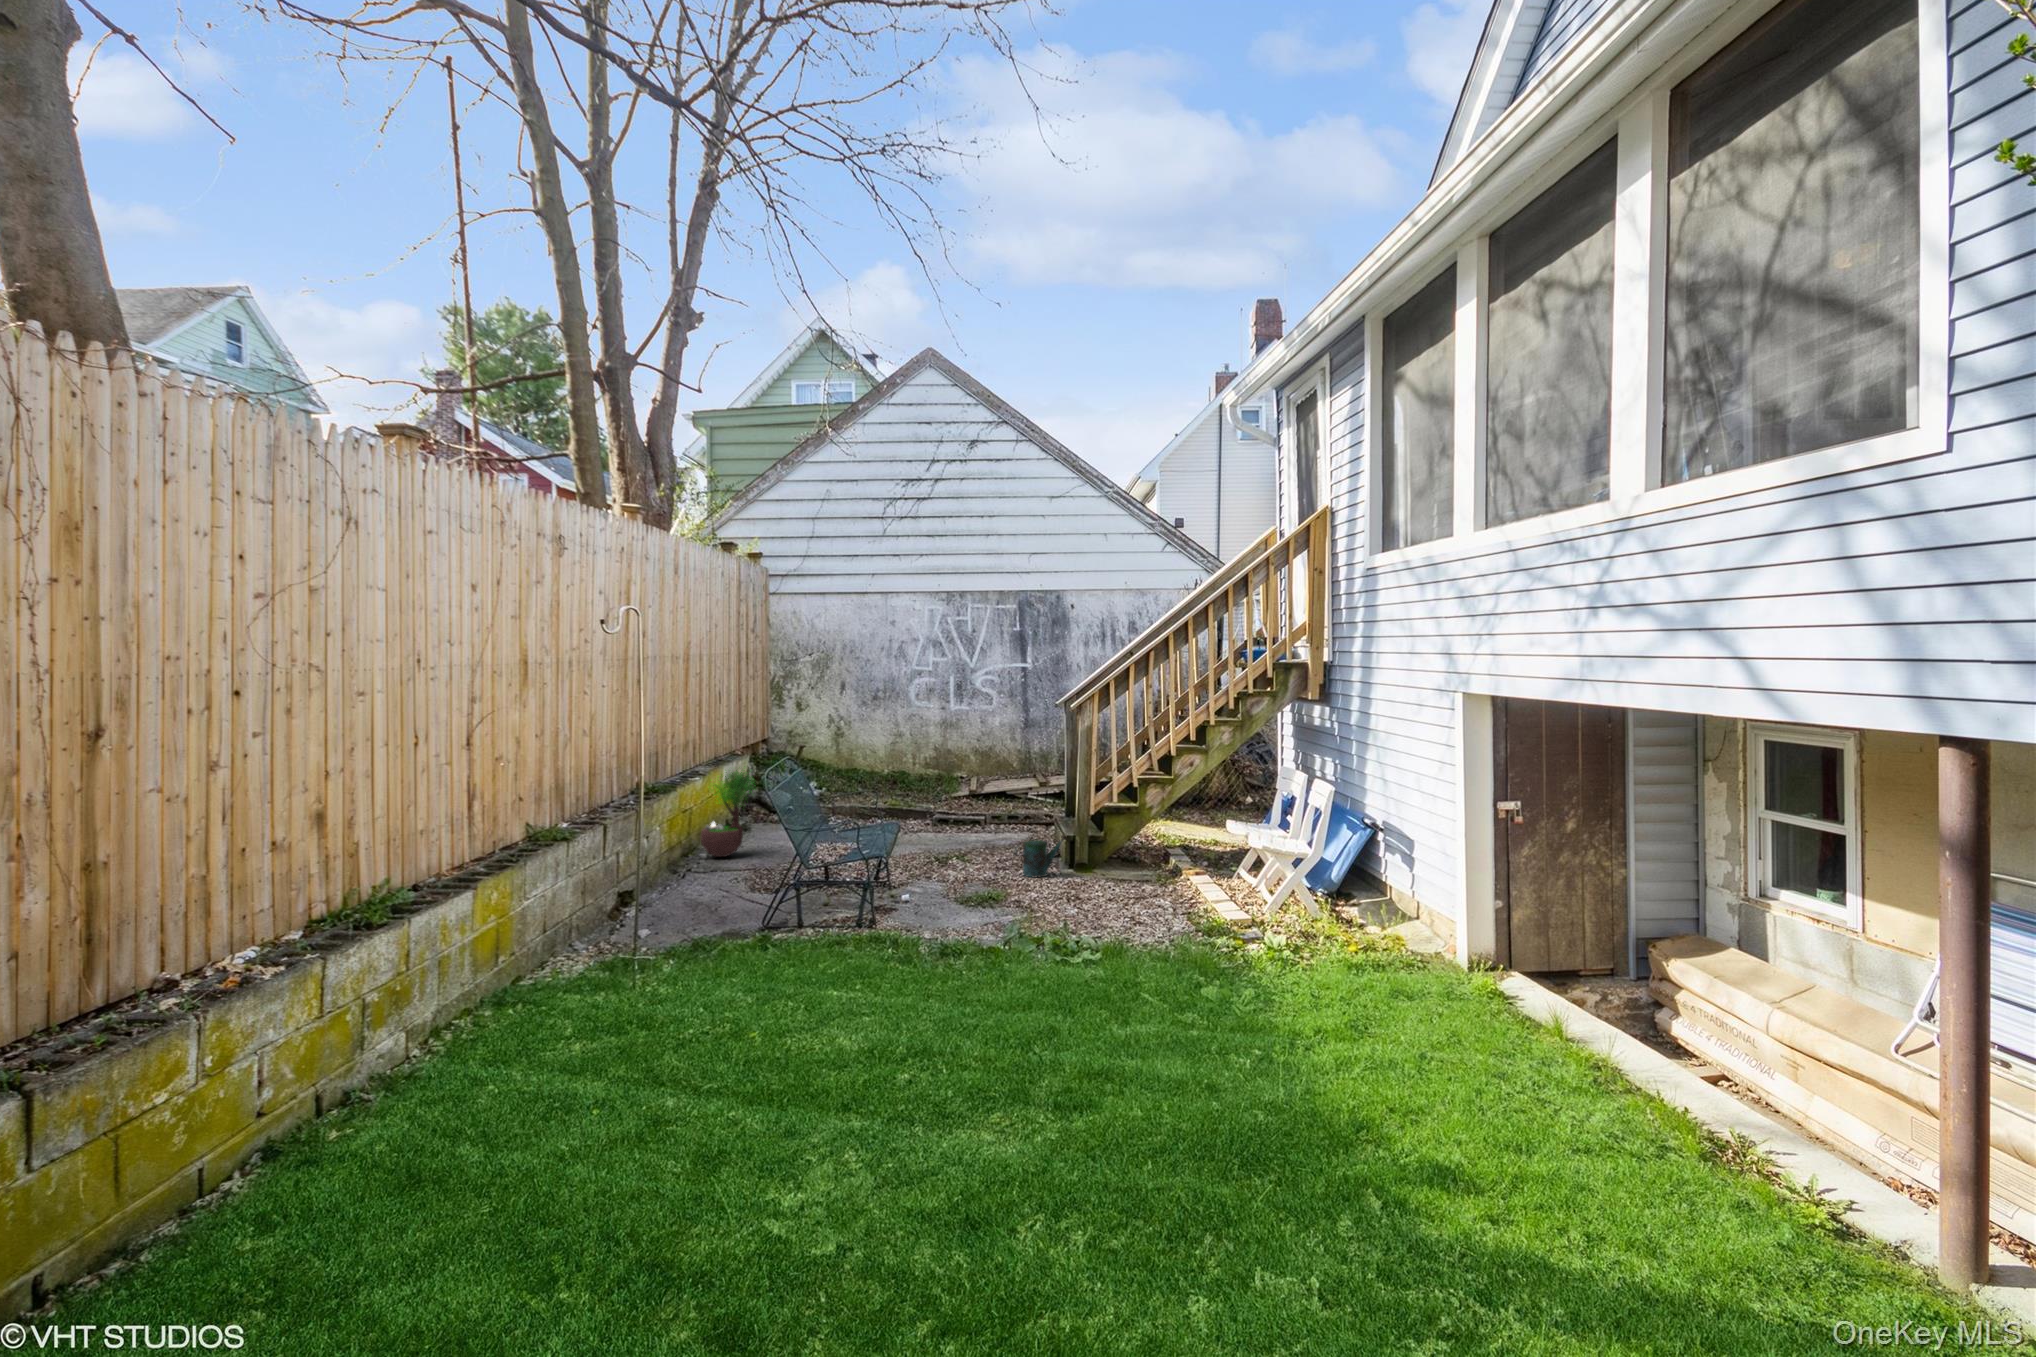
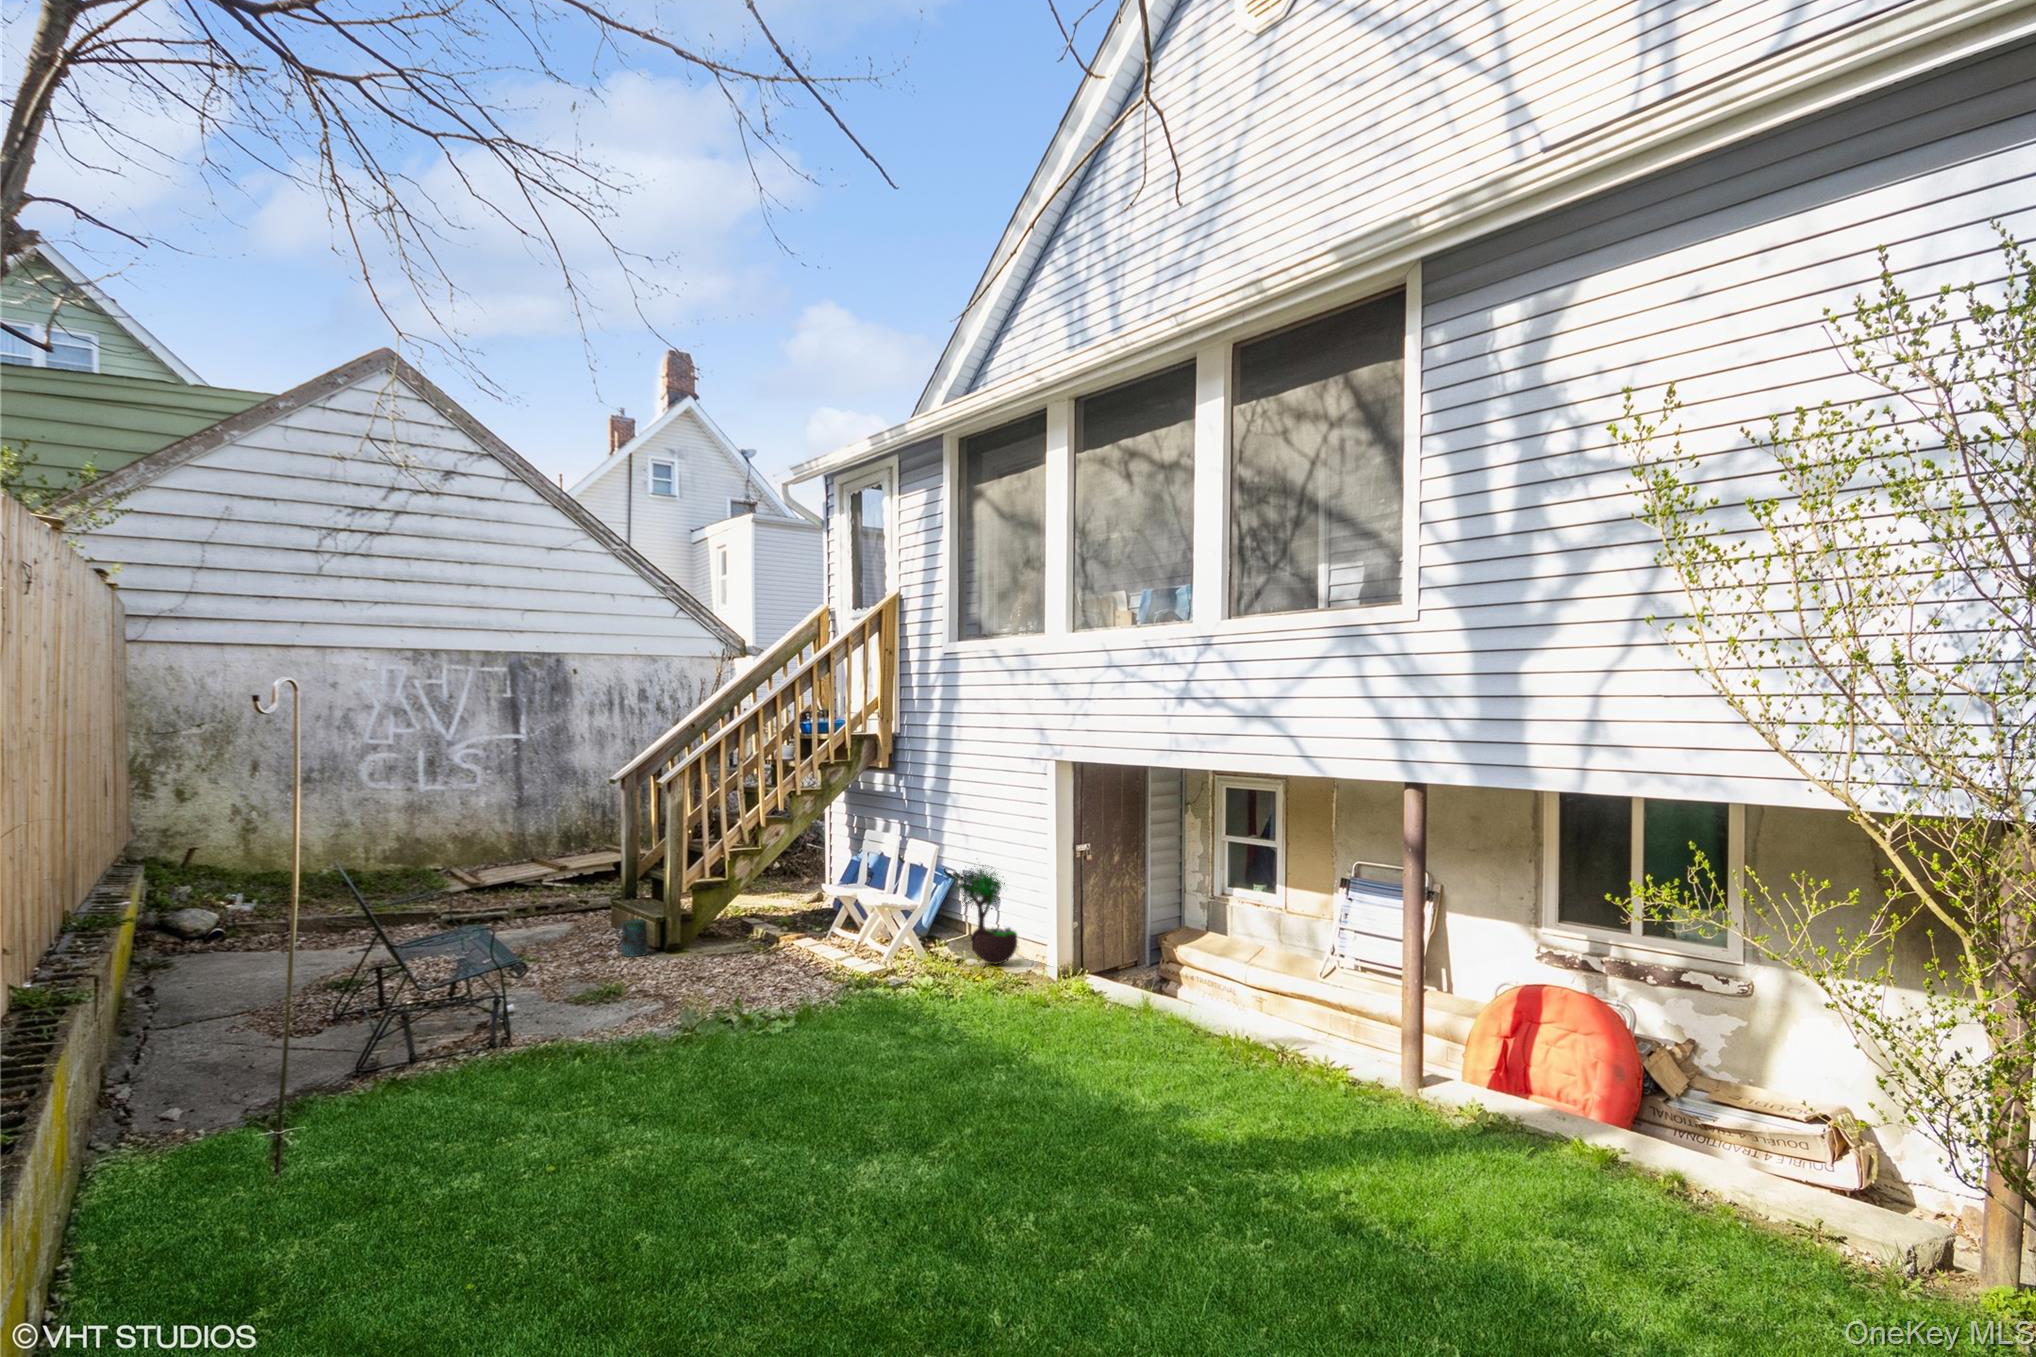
potted tree: present [701,770,754,857] -> present [953,865,1018,964]

